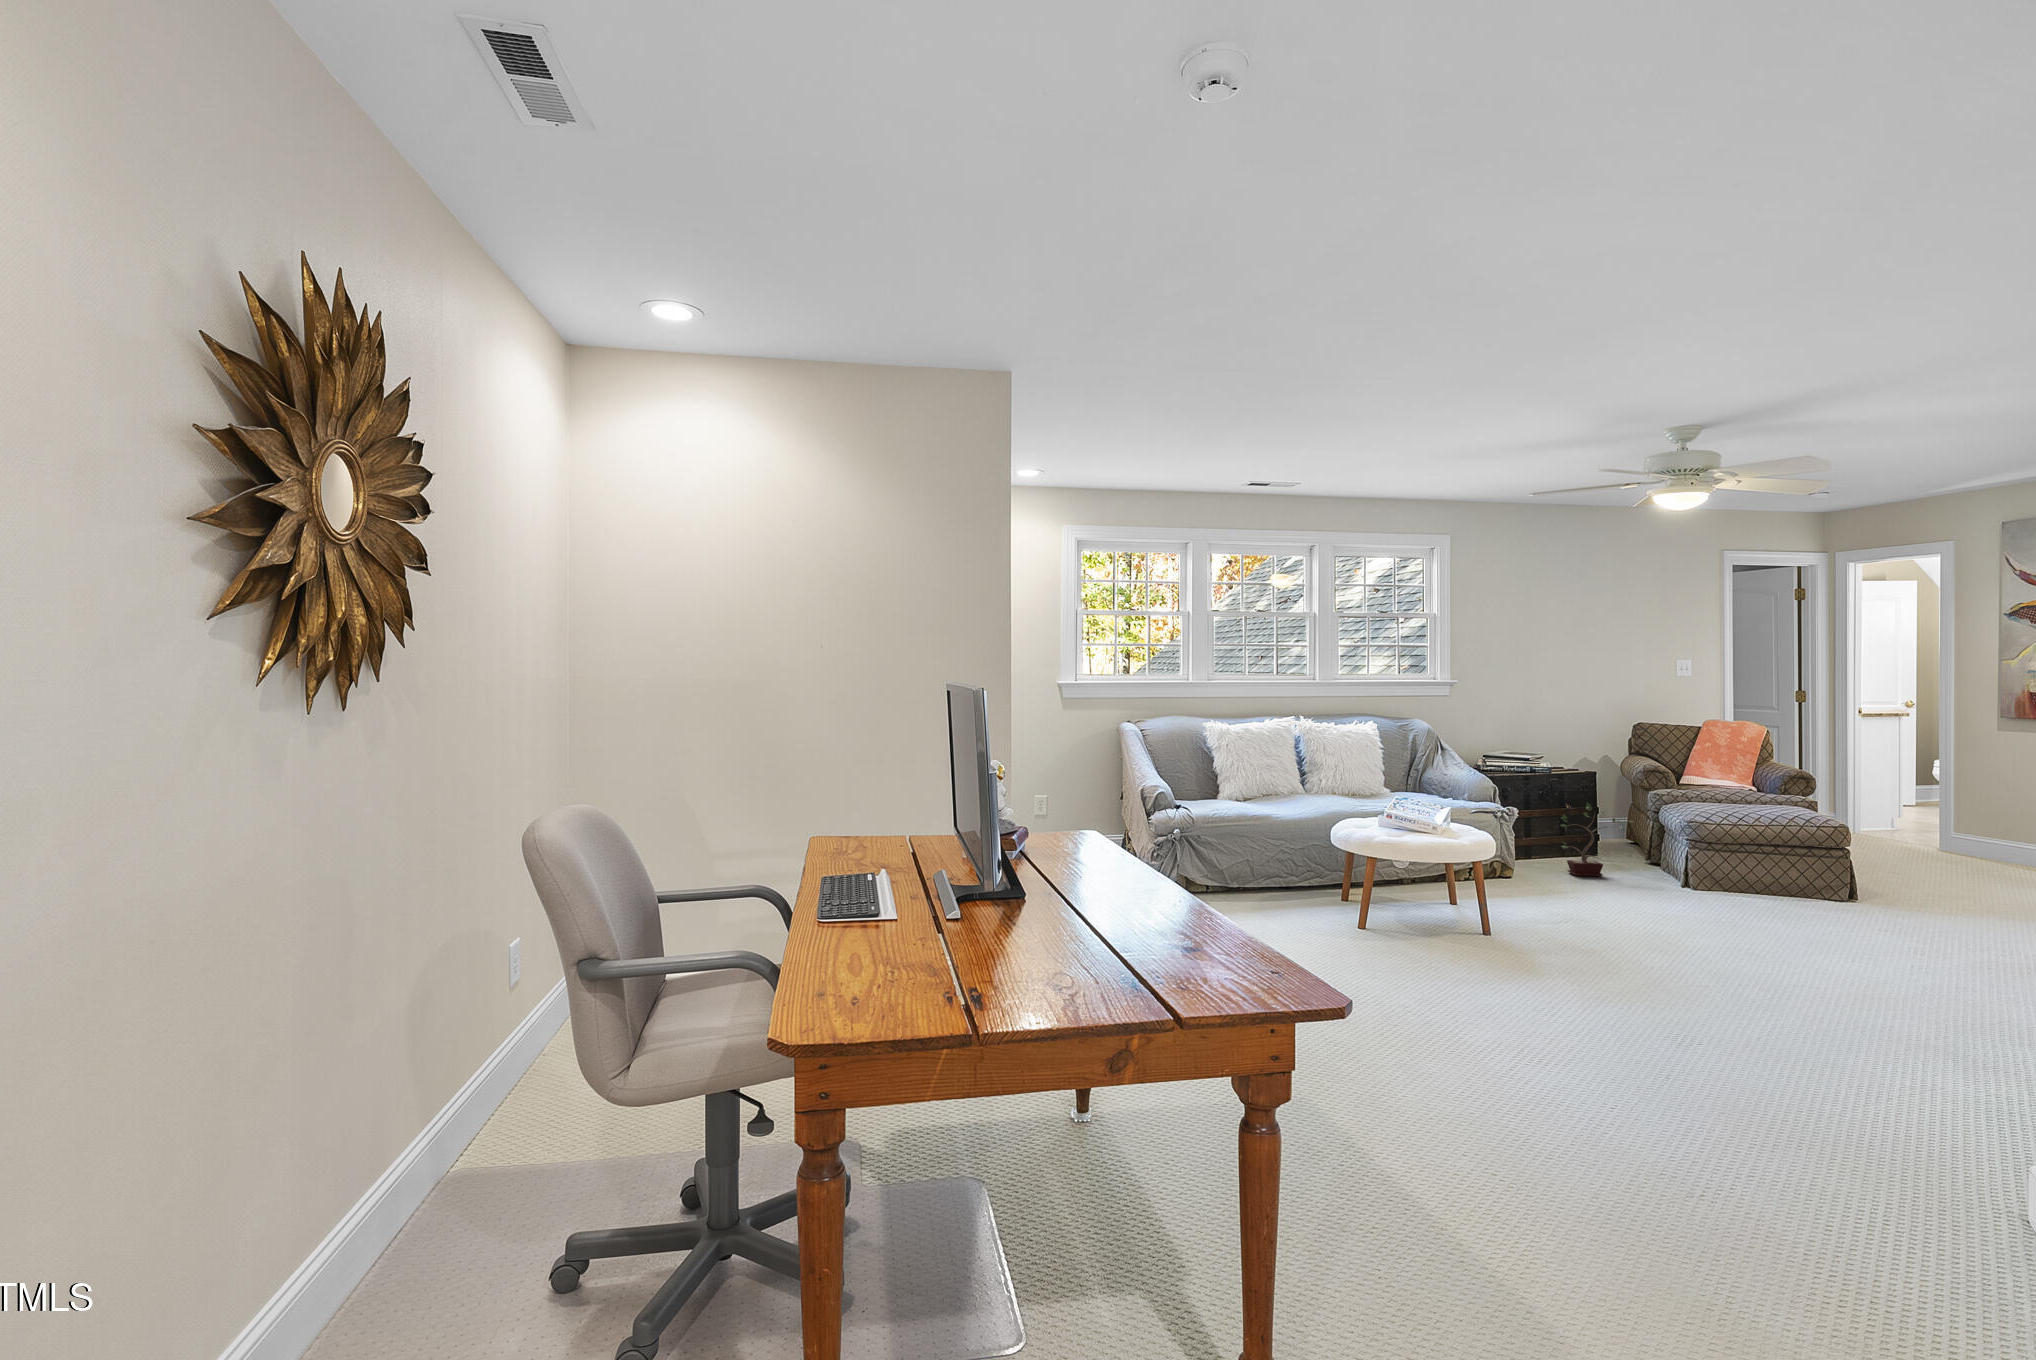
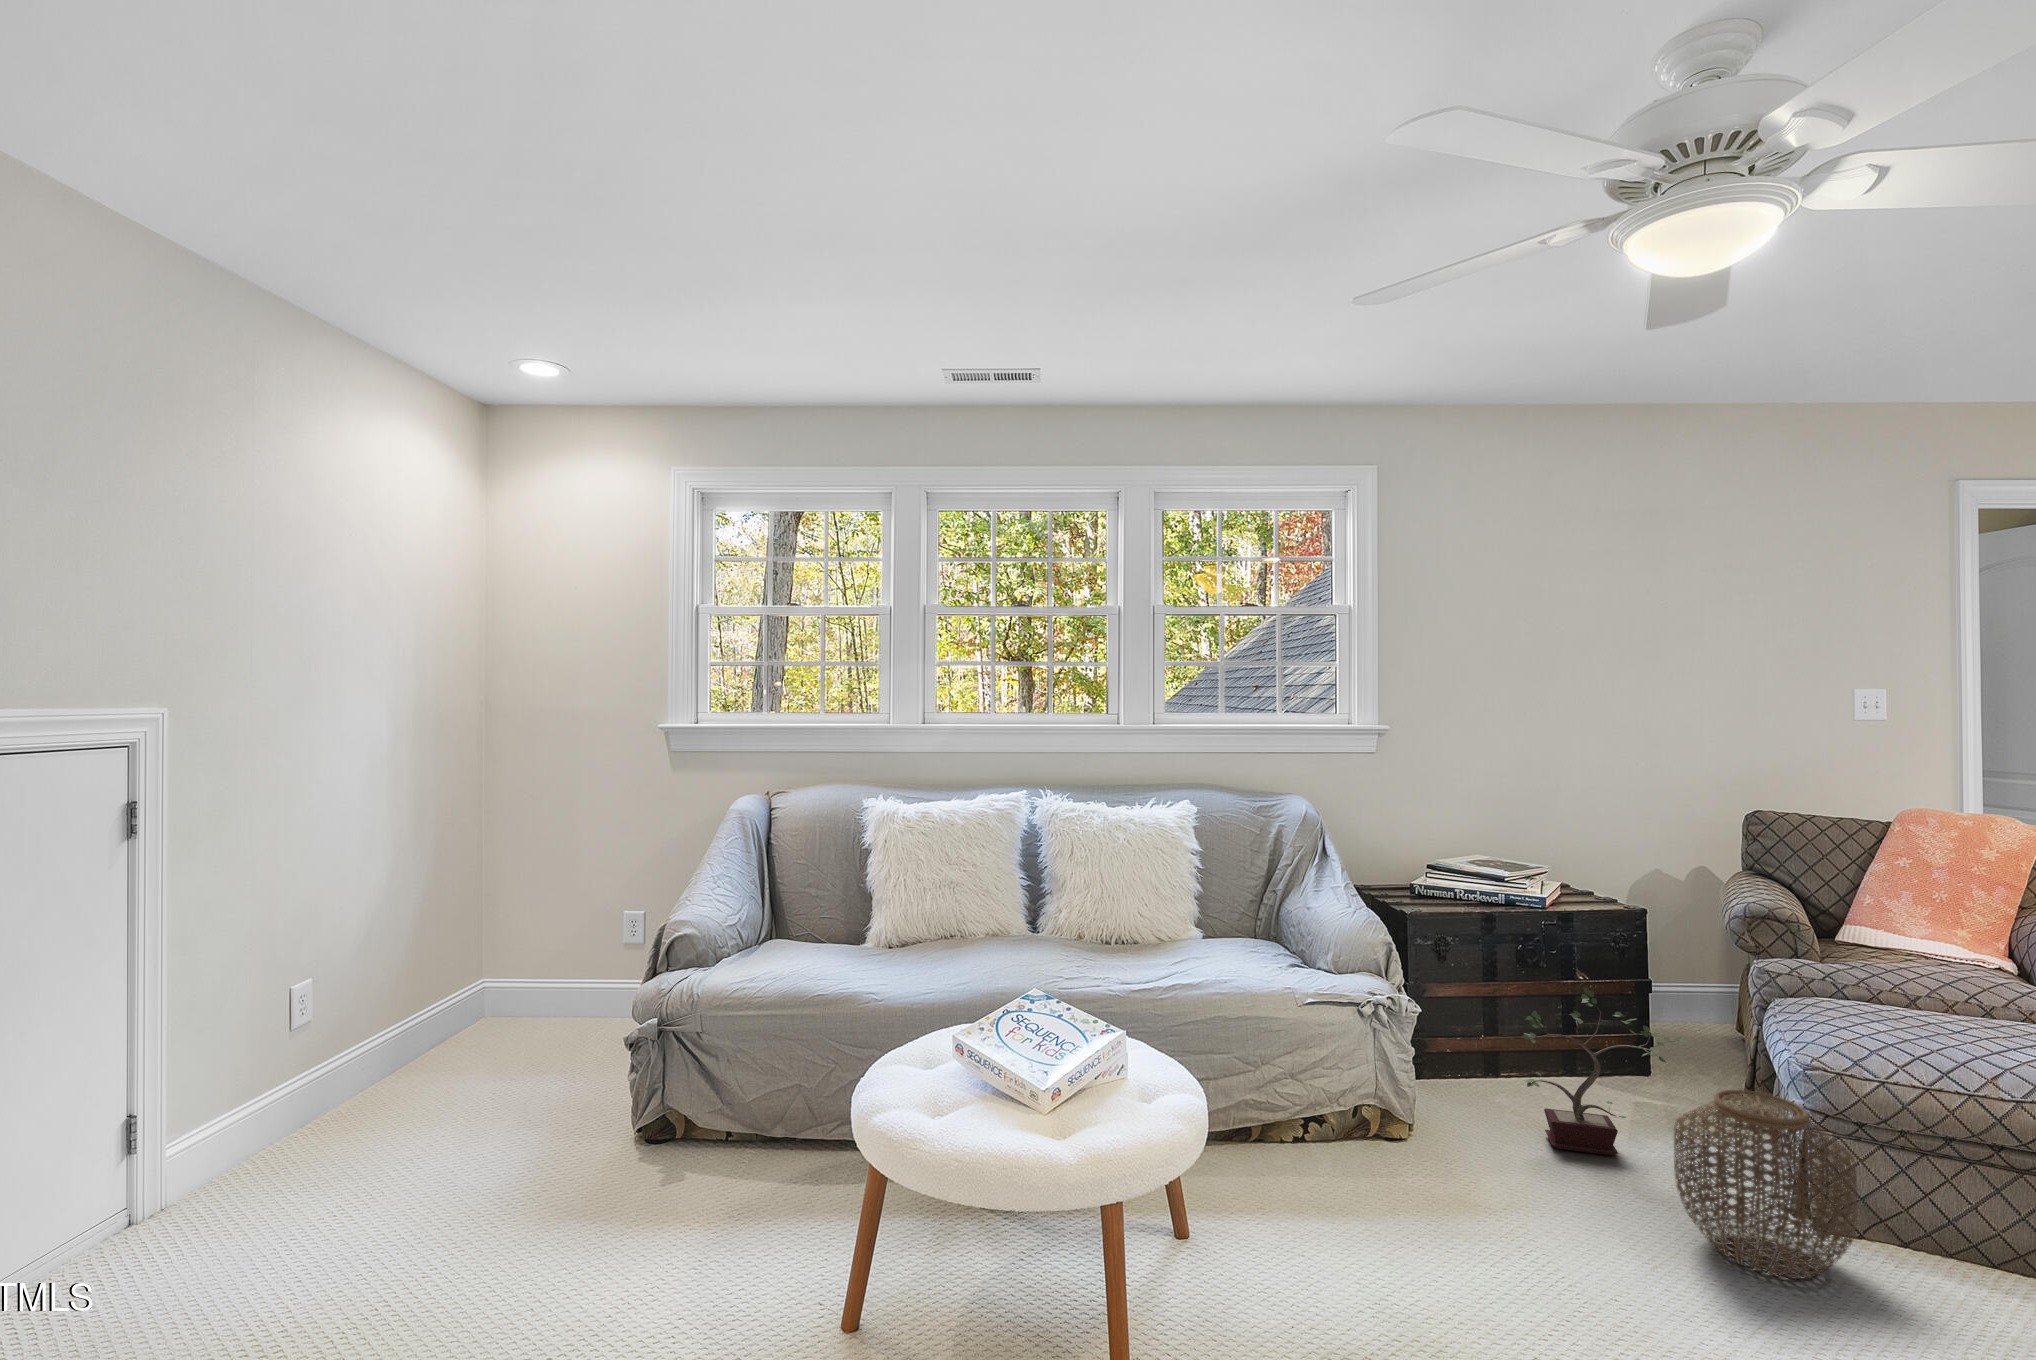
woven basket: none [1641,831,1714,899] -> present [1674,1090,1857,1279]

